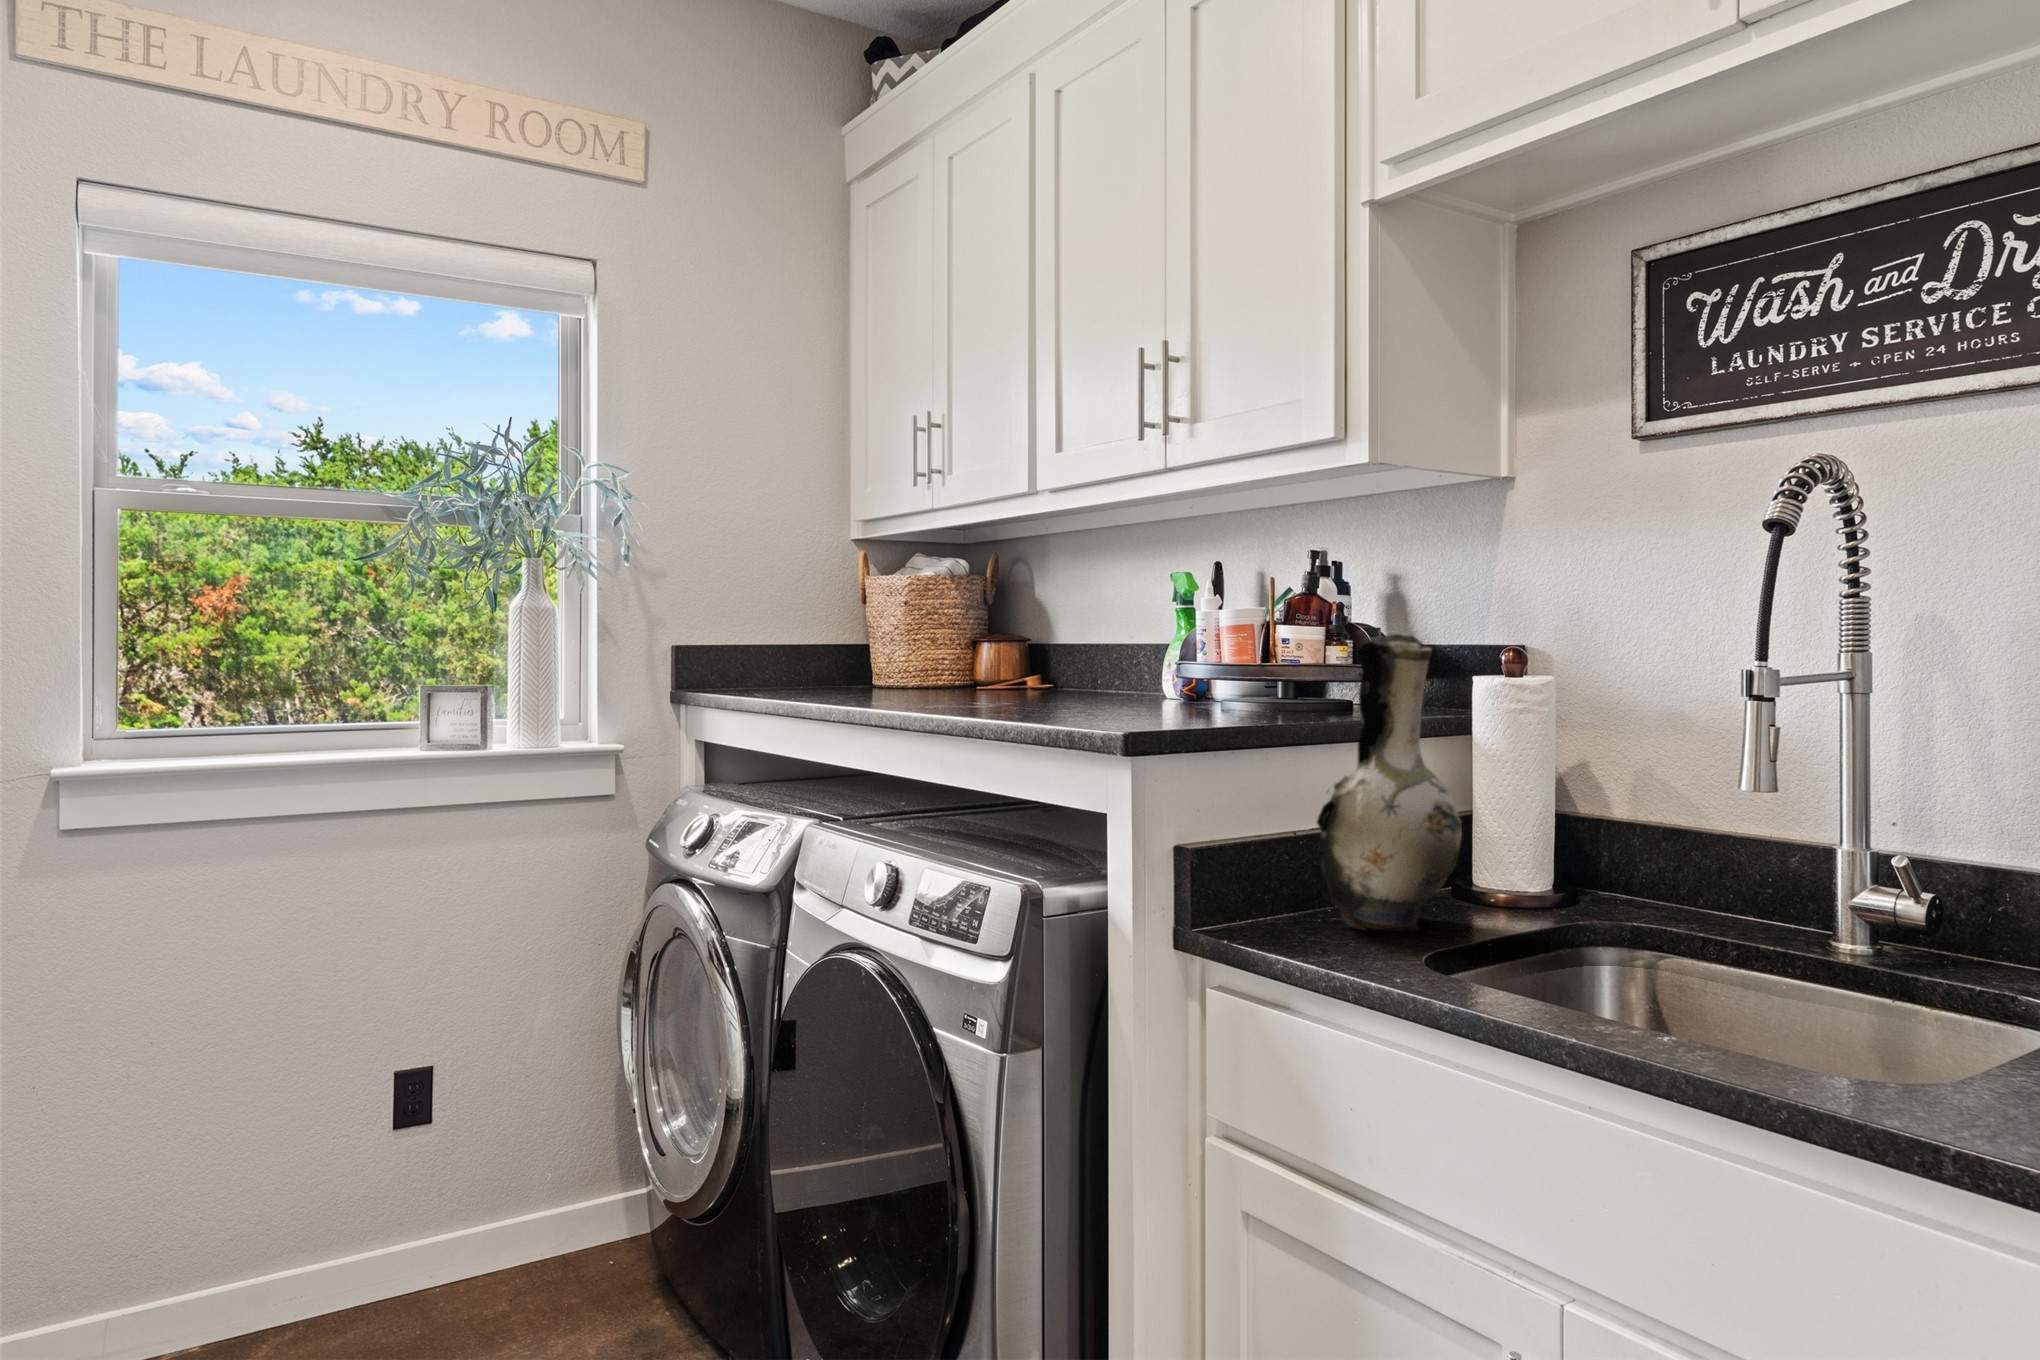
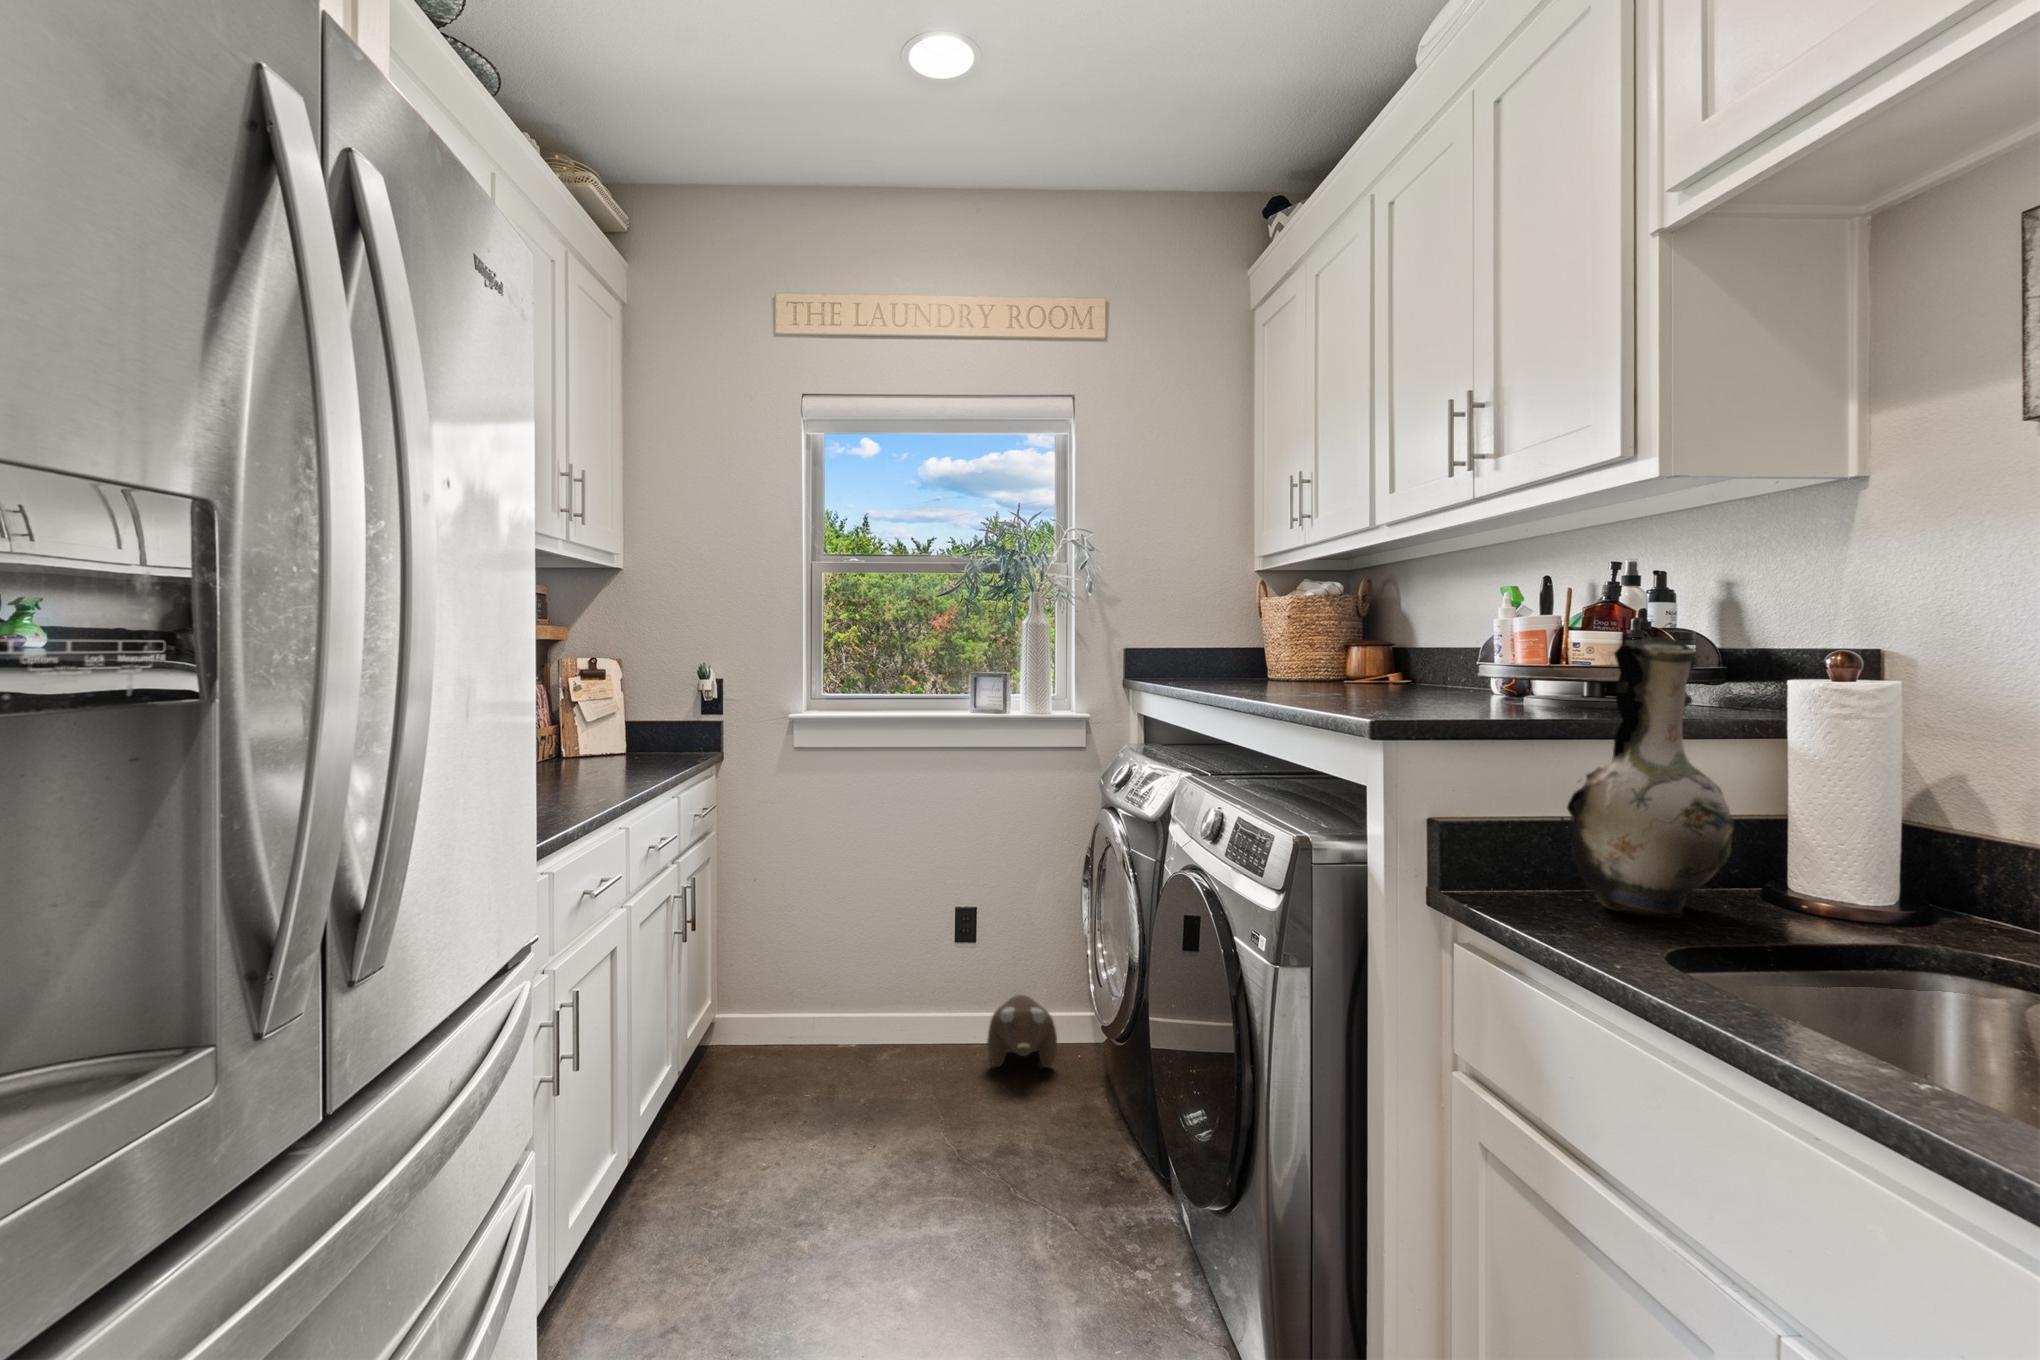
plush toy: none [471,1178,584,1296] -> present [987,995,1057,1067]

